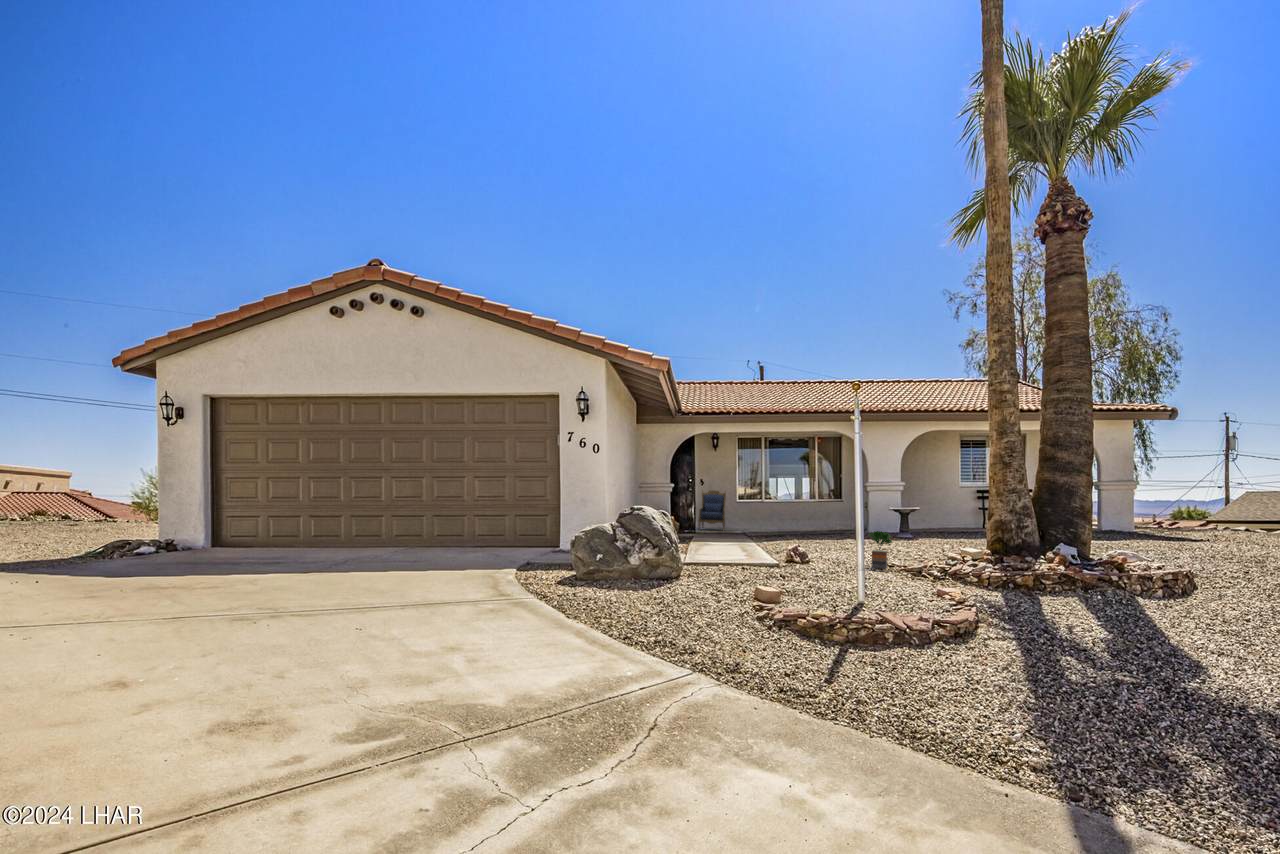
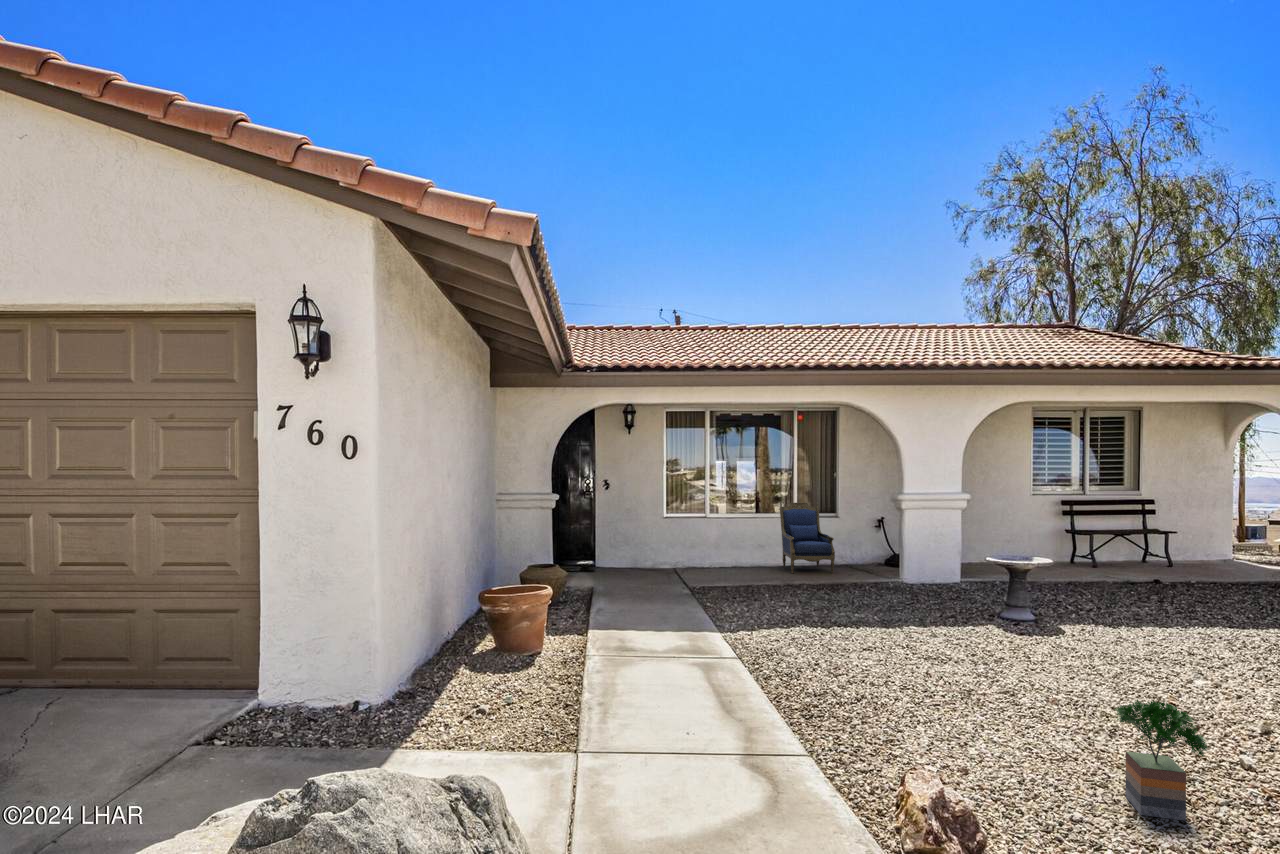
armchair: present [698,491,726,530] -> present [780,502,835,574]

